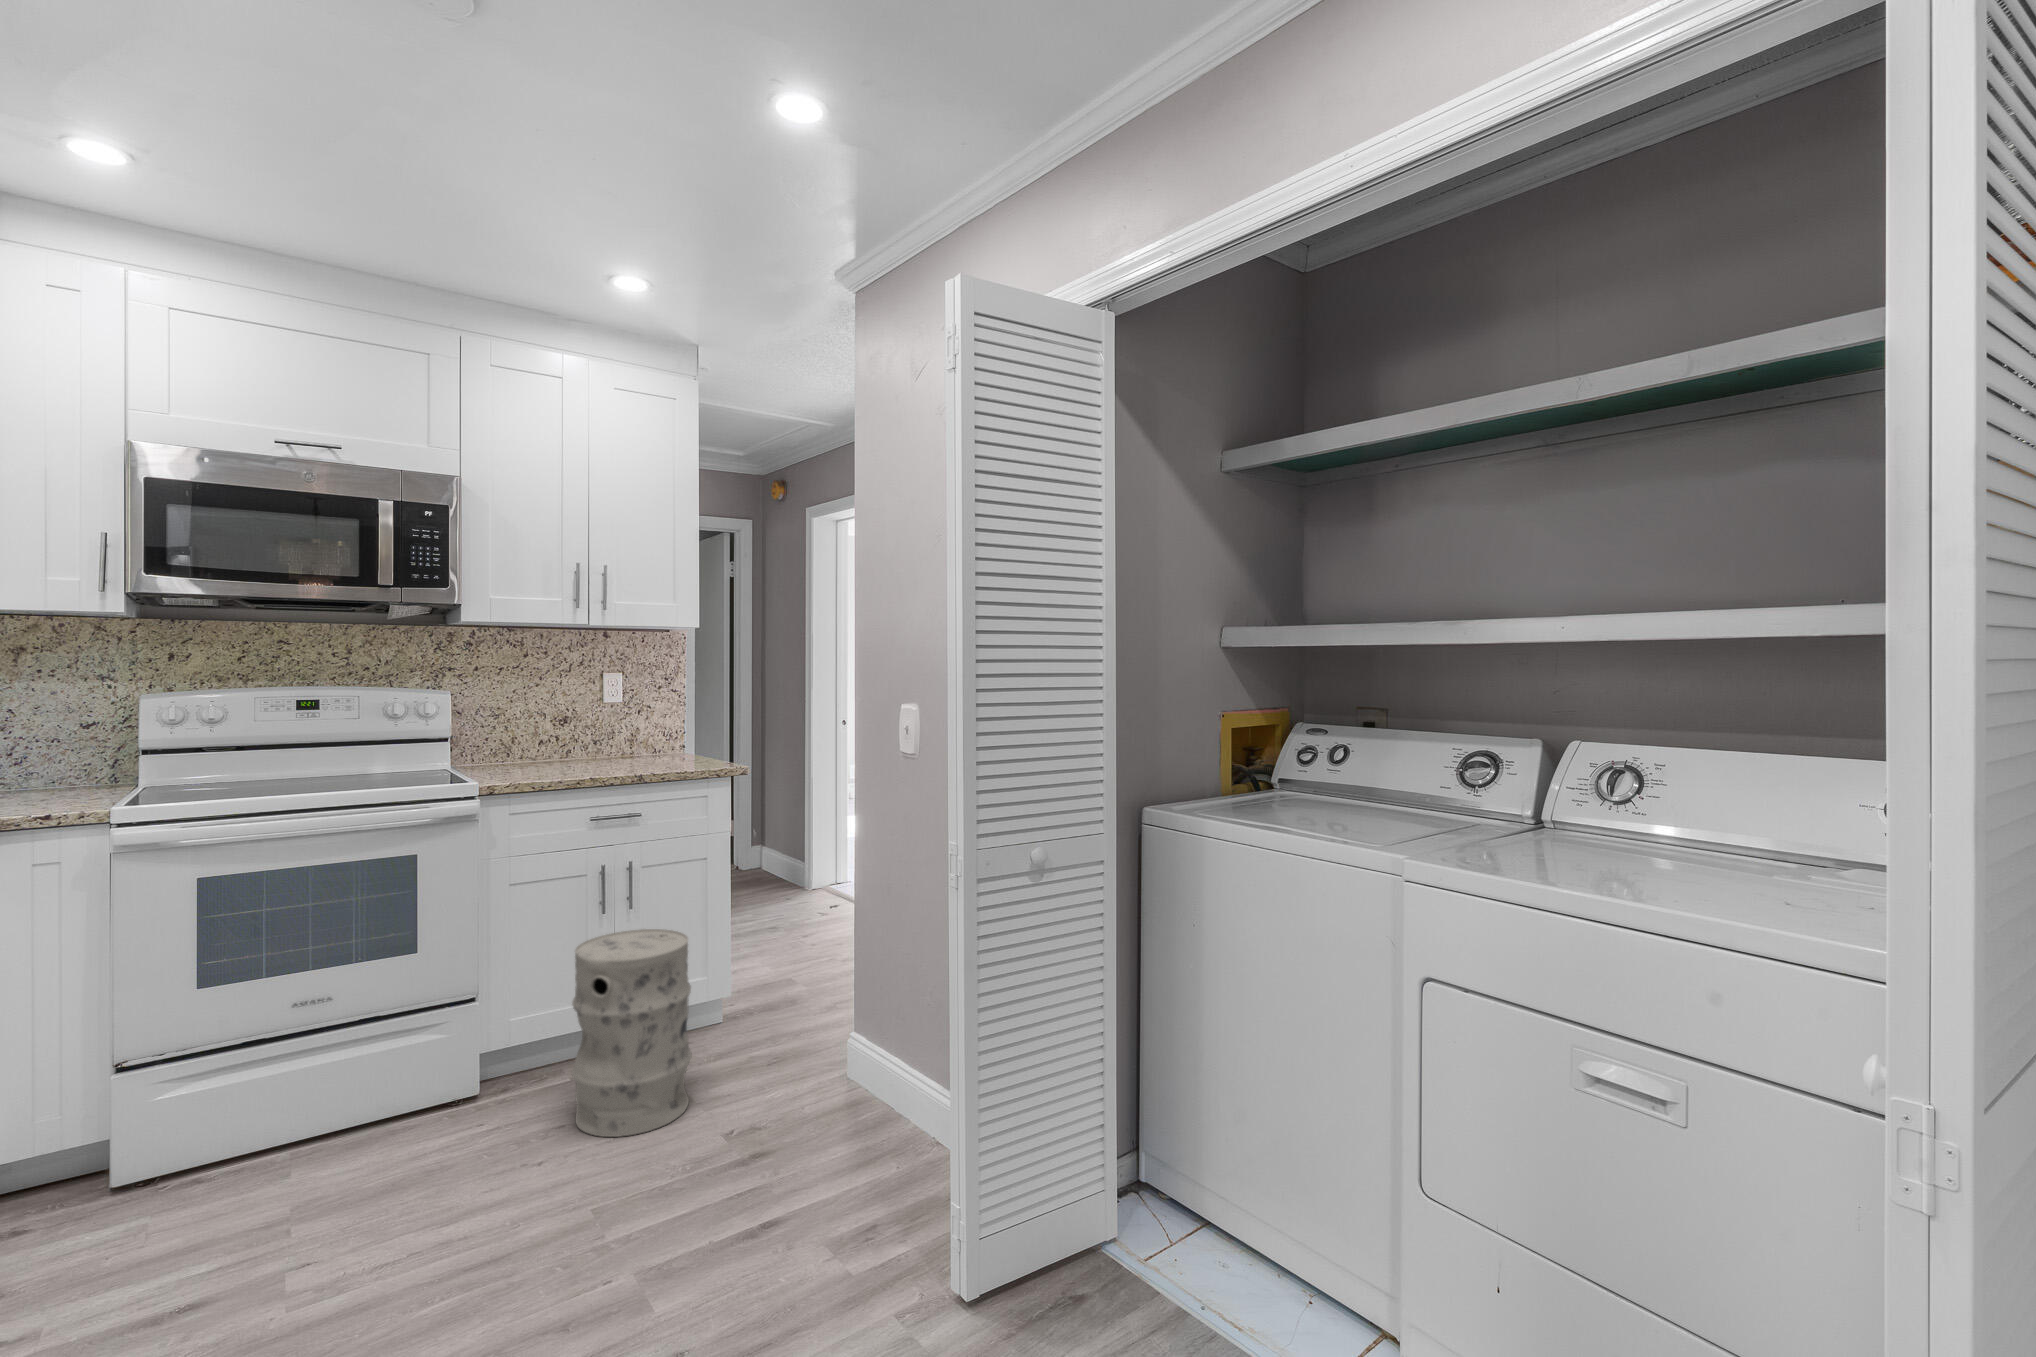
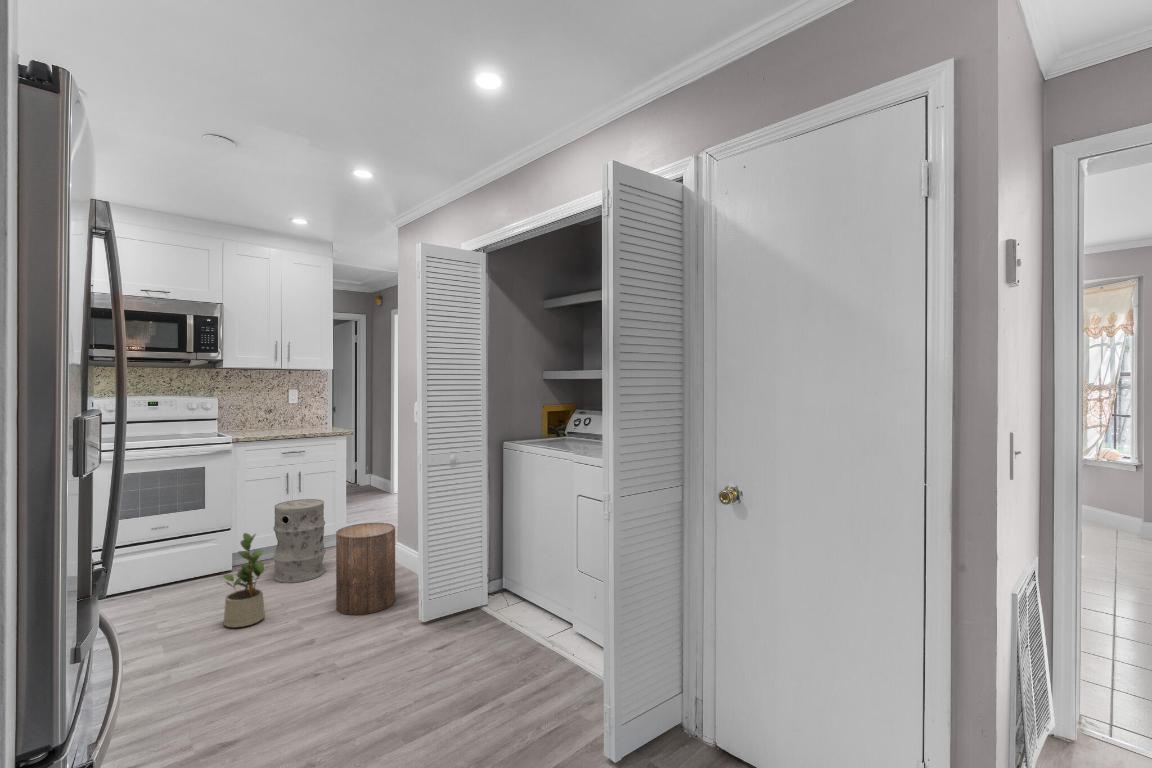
stool: none [728,1005,872,1262] -> present [336,523,395,615]
potted plant: none [444,1046,565,1301] -> present [223,533,265,627]

